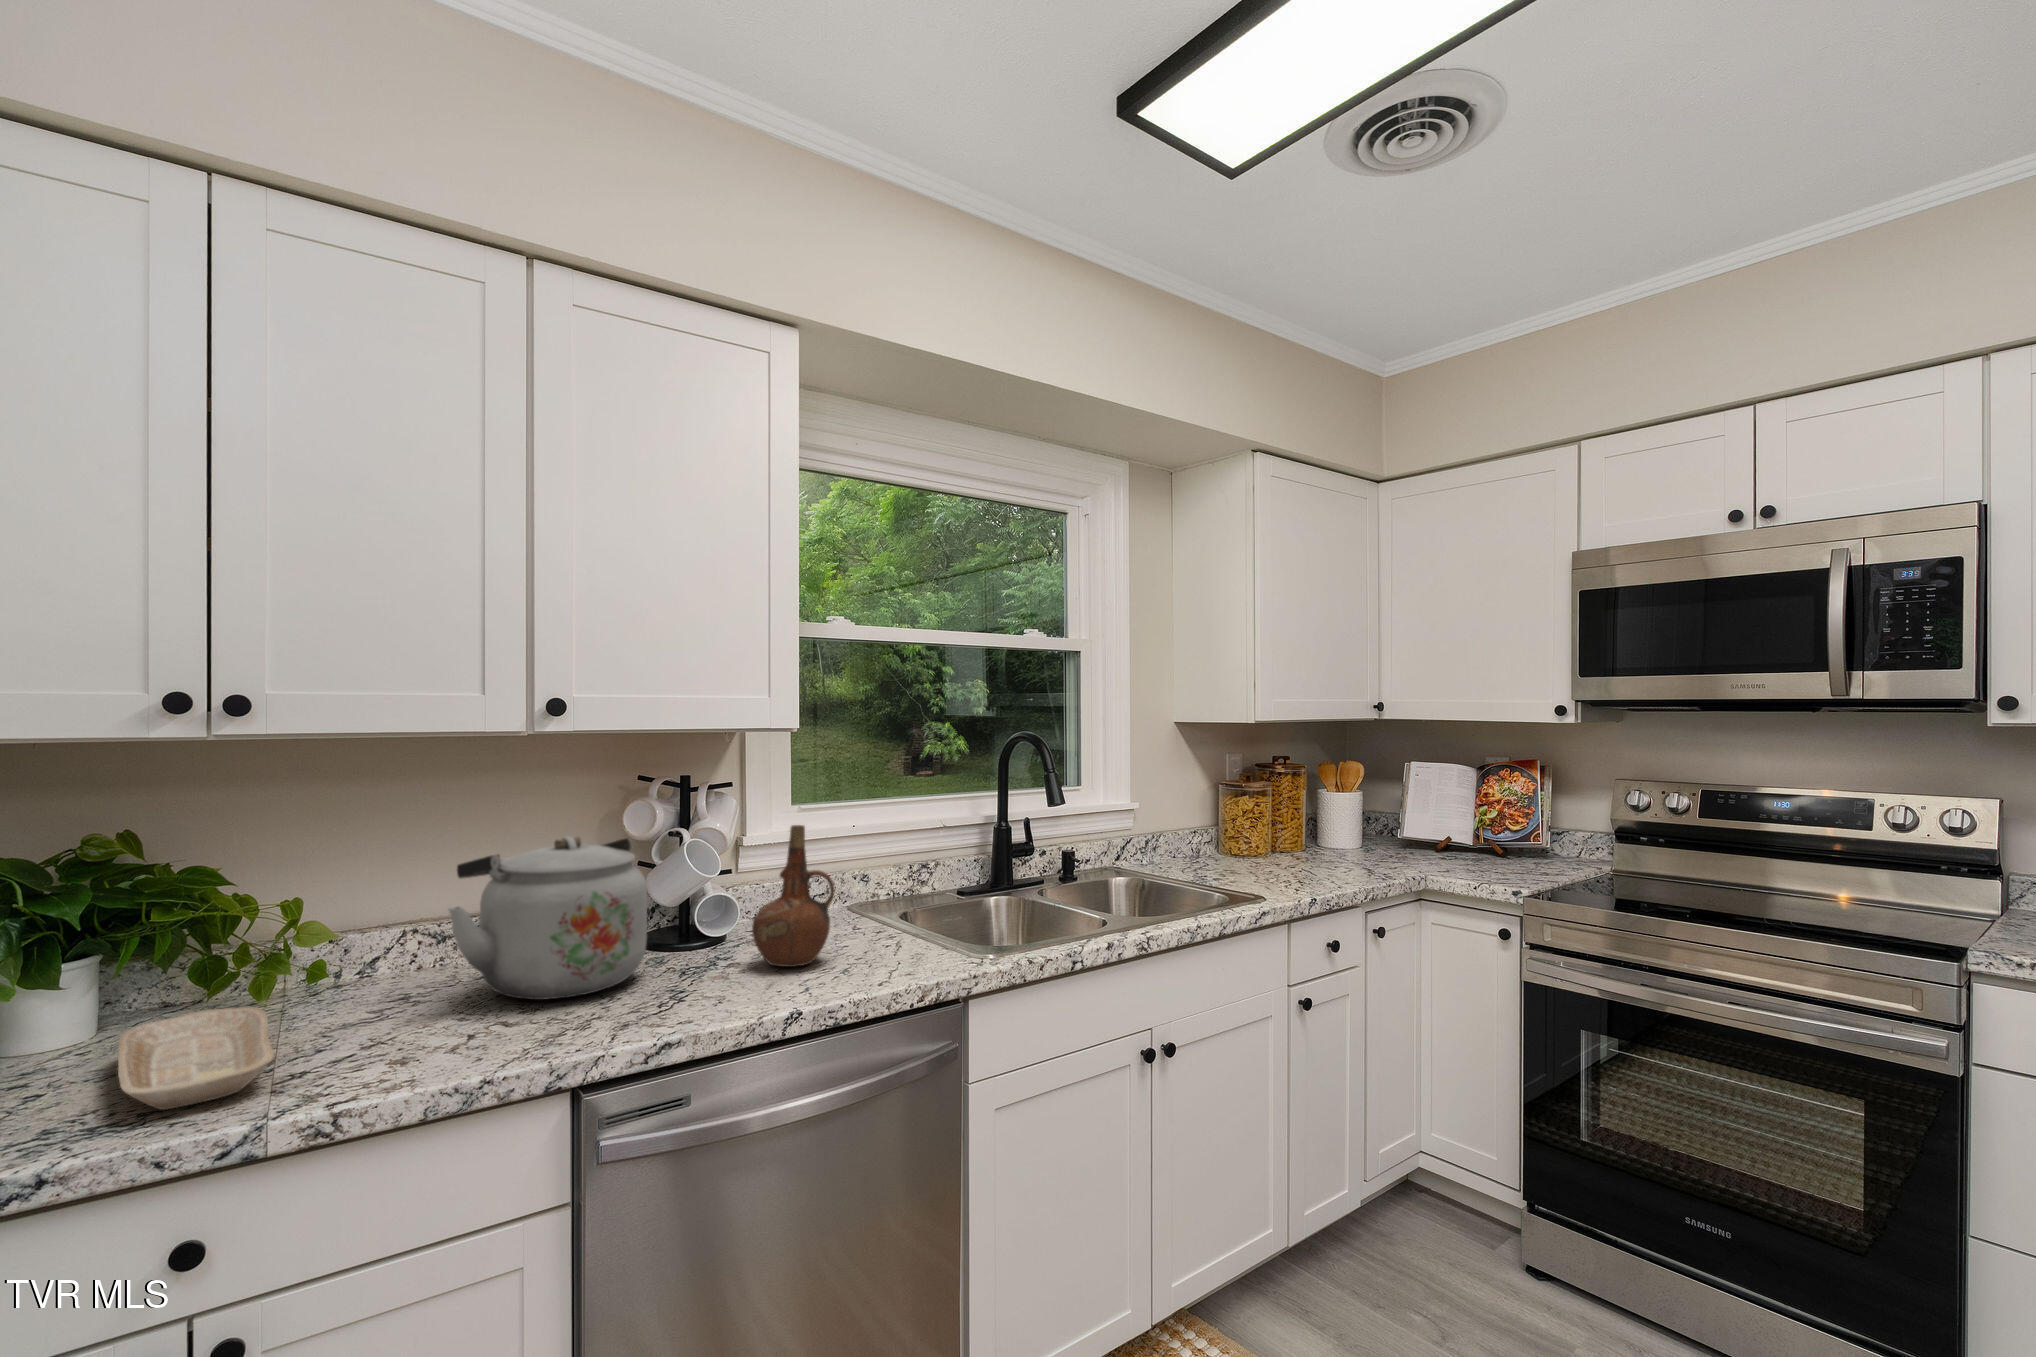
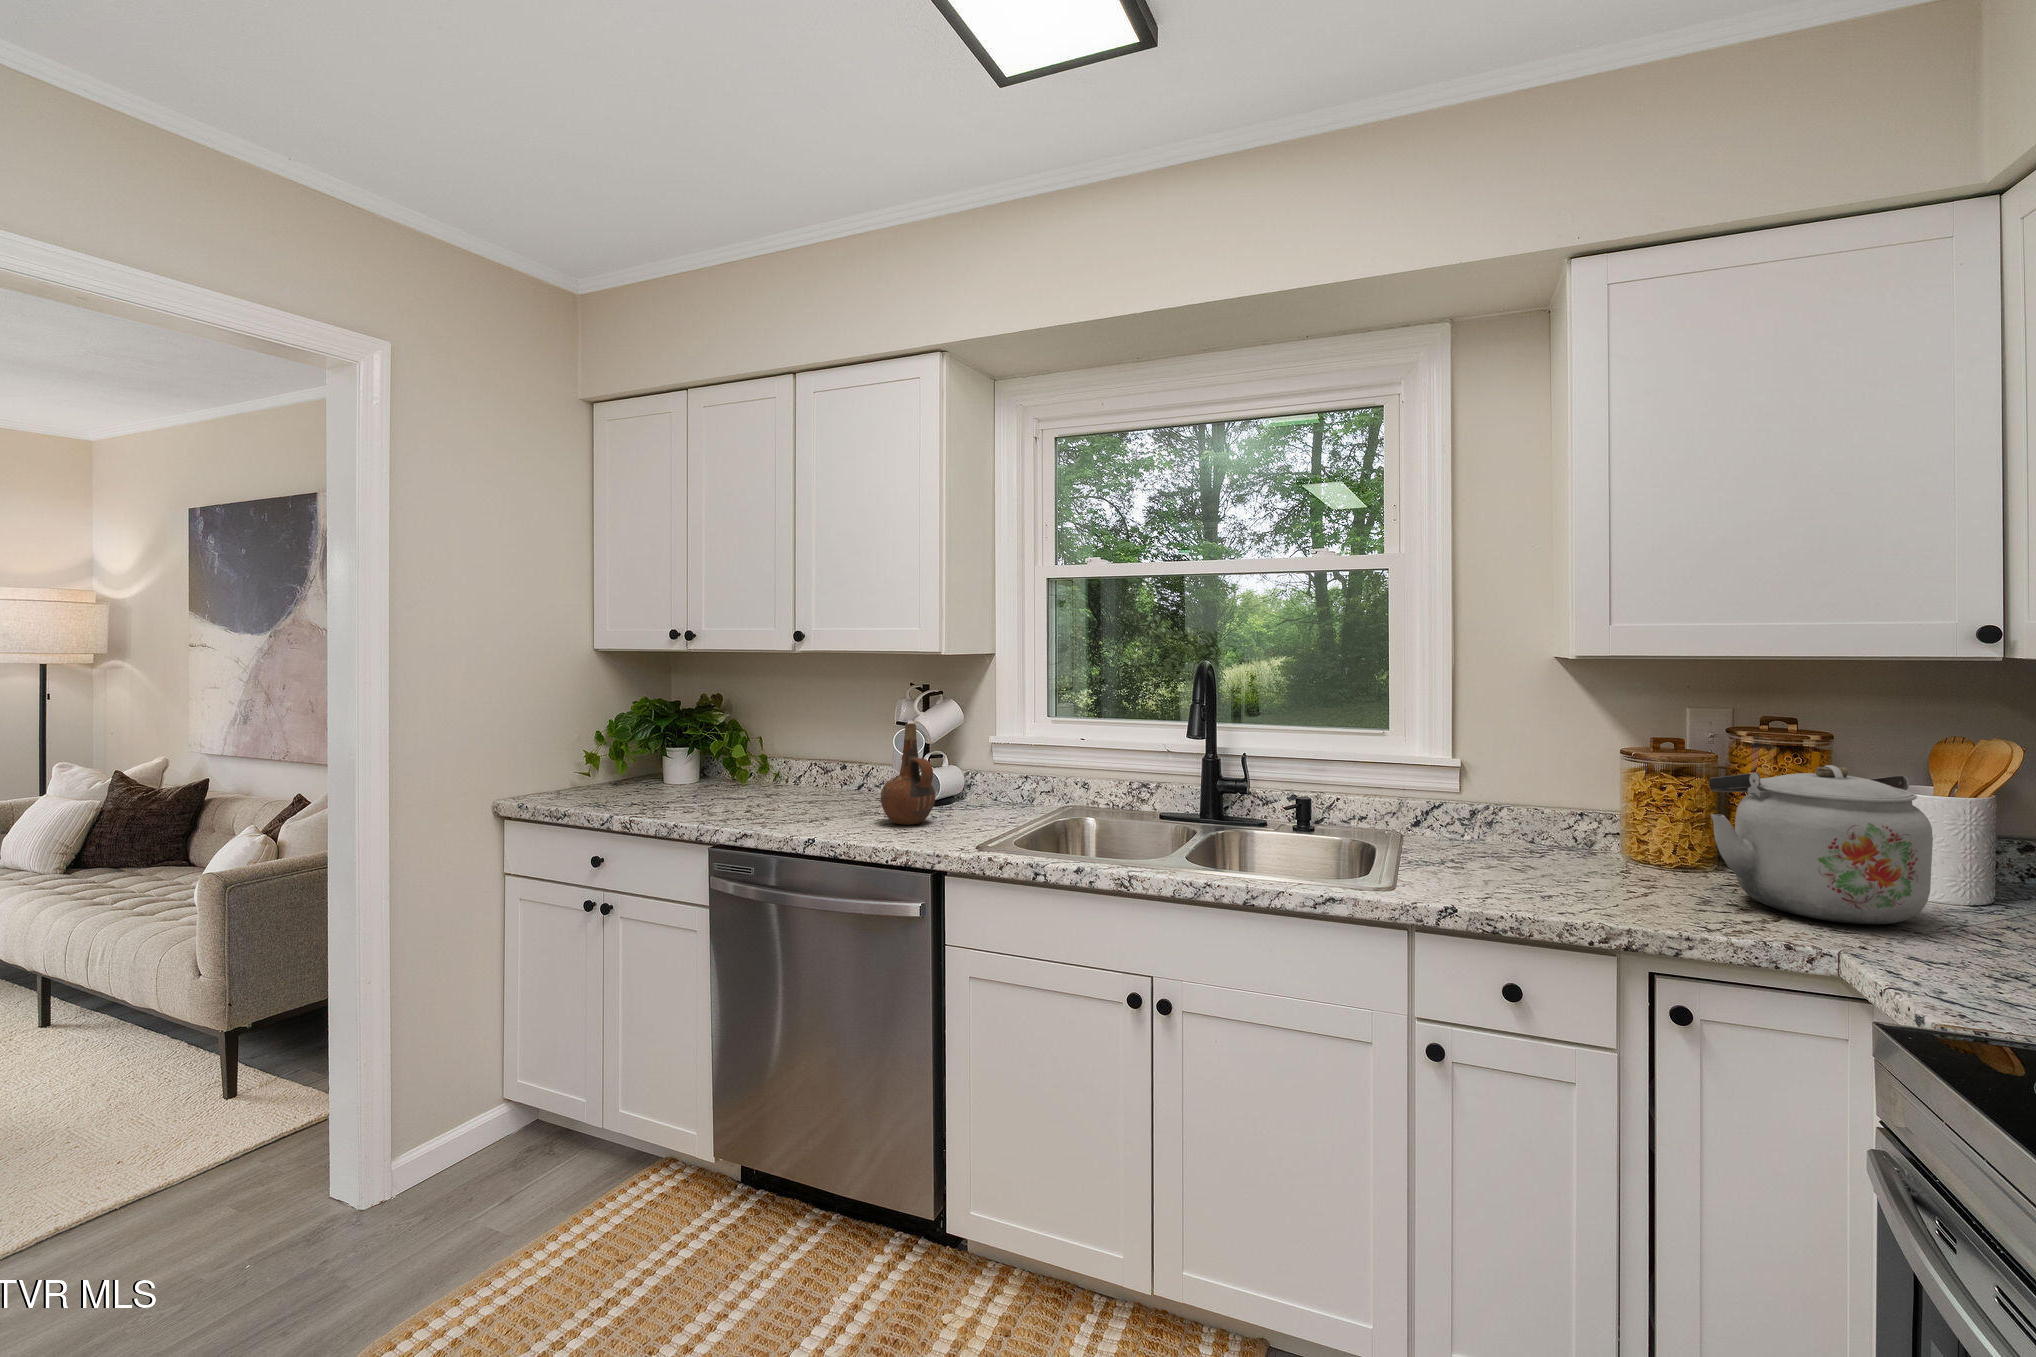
kettle: present [449,836,647,1000] -> present [1709,765,1933,924]
tray: present [118,1007,274,1110] -> none [607,778,710,808]

